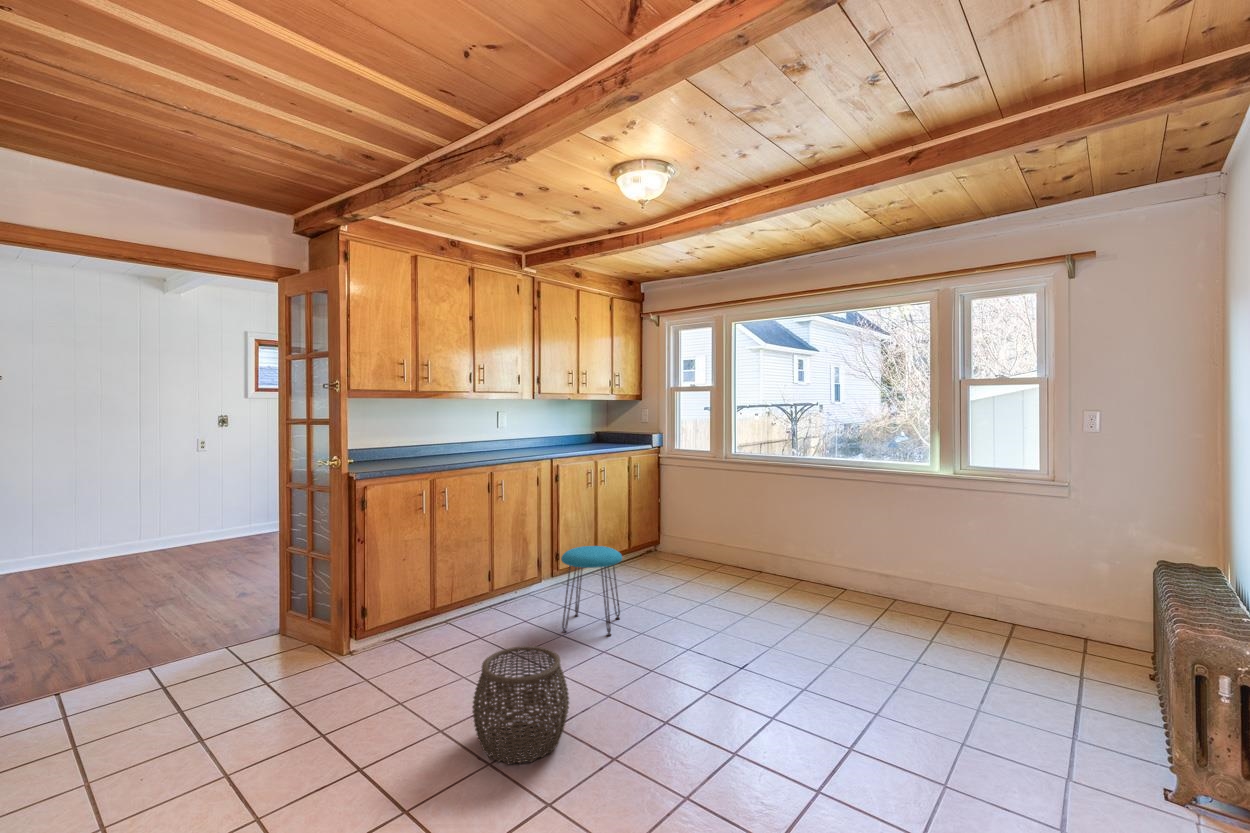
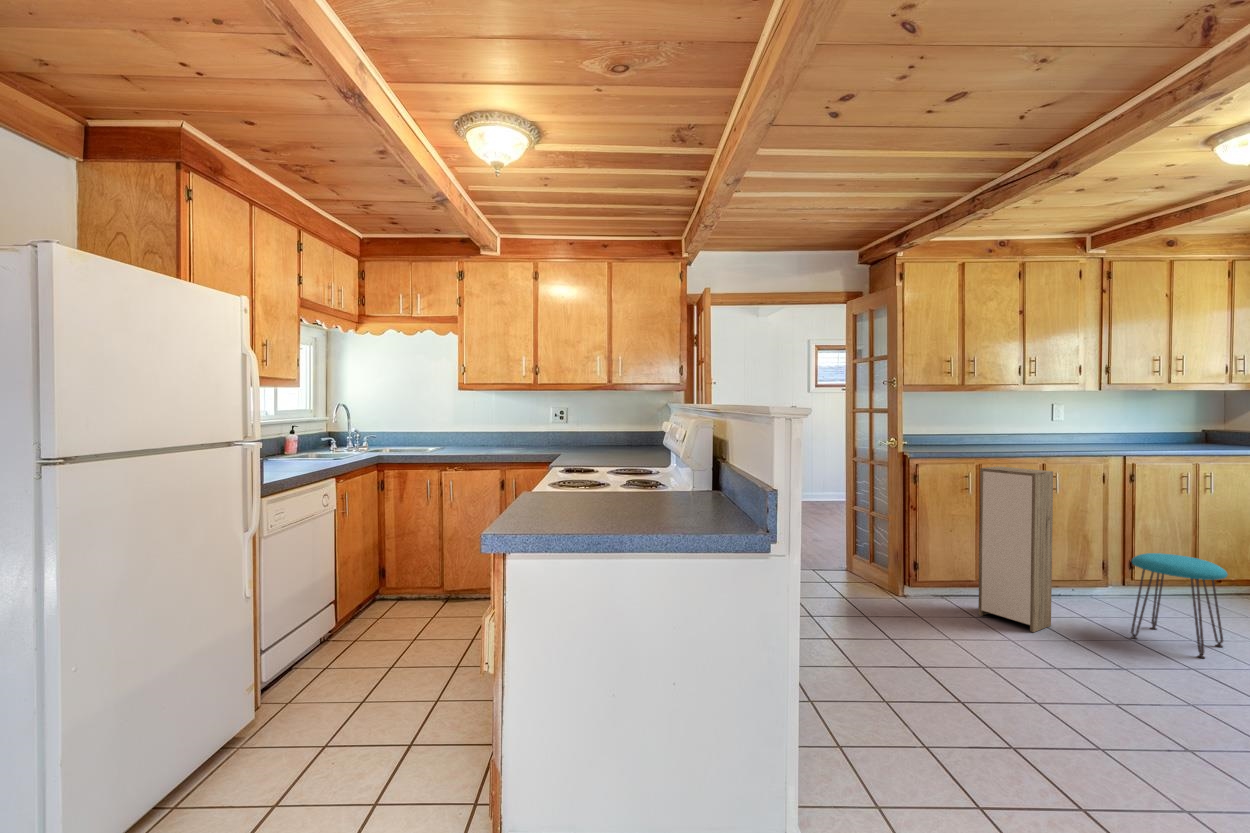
storage cabinet: none [433,480,501,657] -> present [978,466,1053,632]
woven basket: present [472,646,569,764] -> none [1021,618,1132,722]

